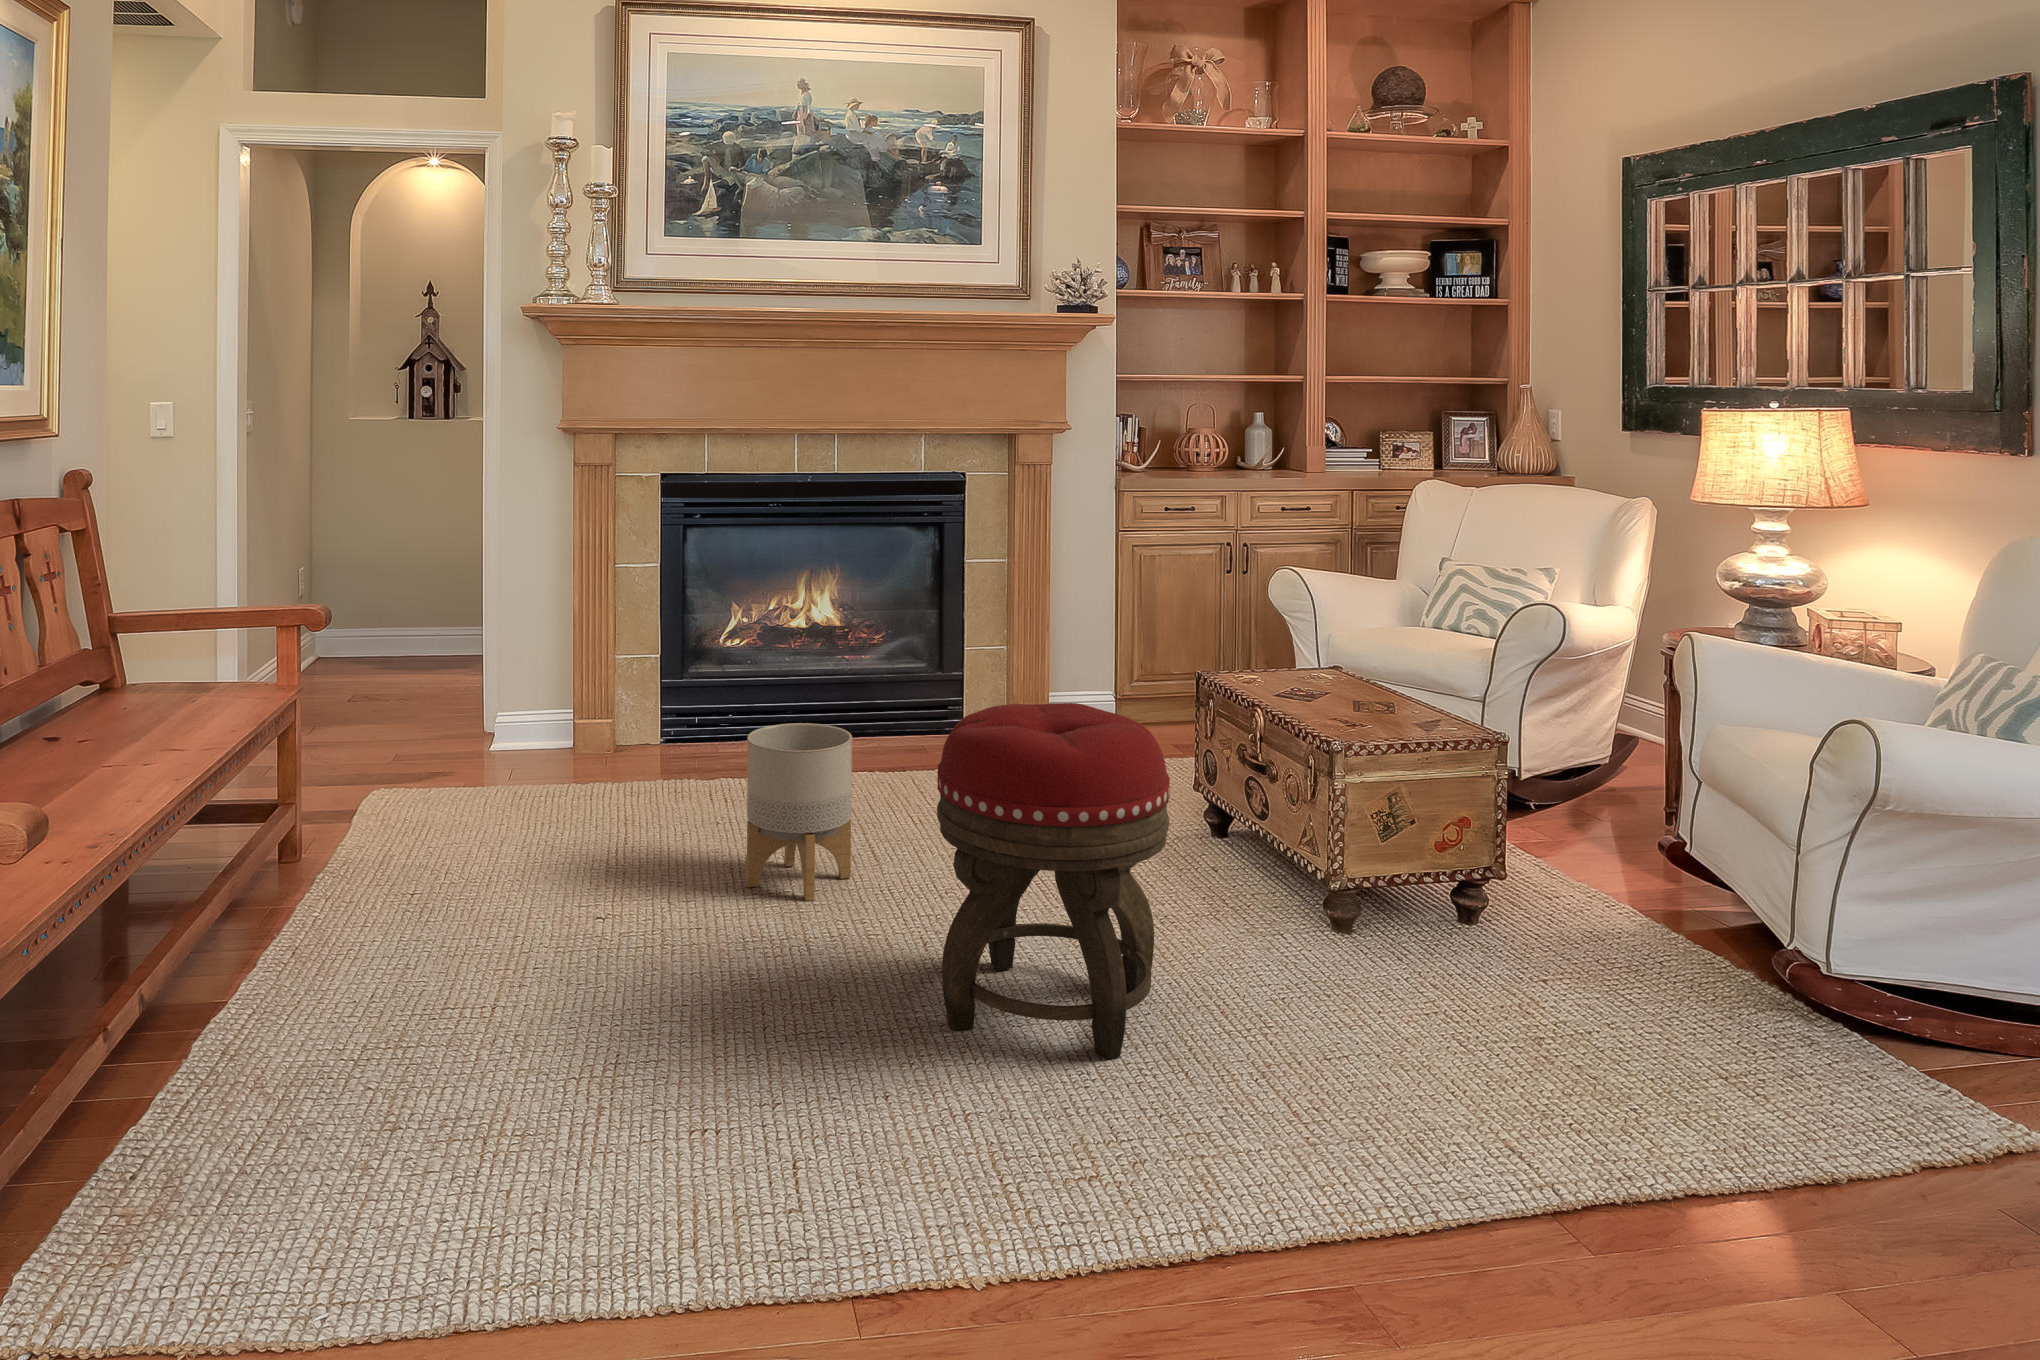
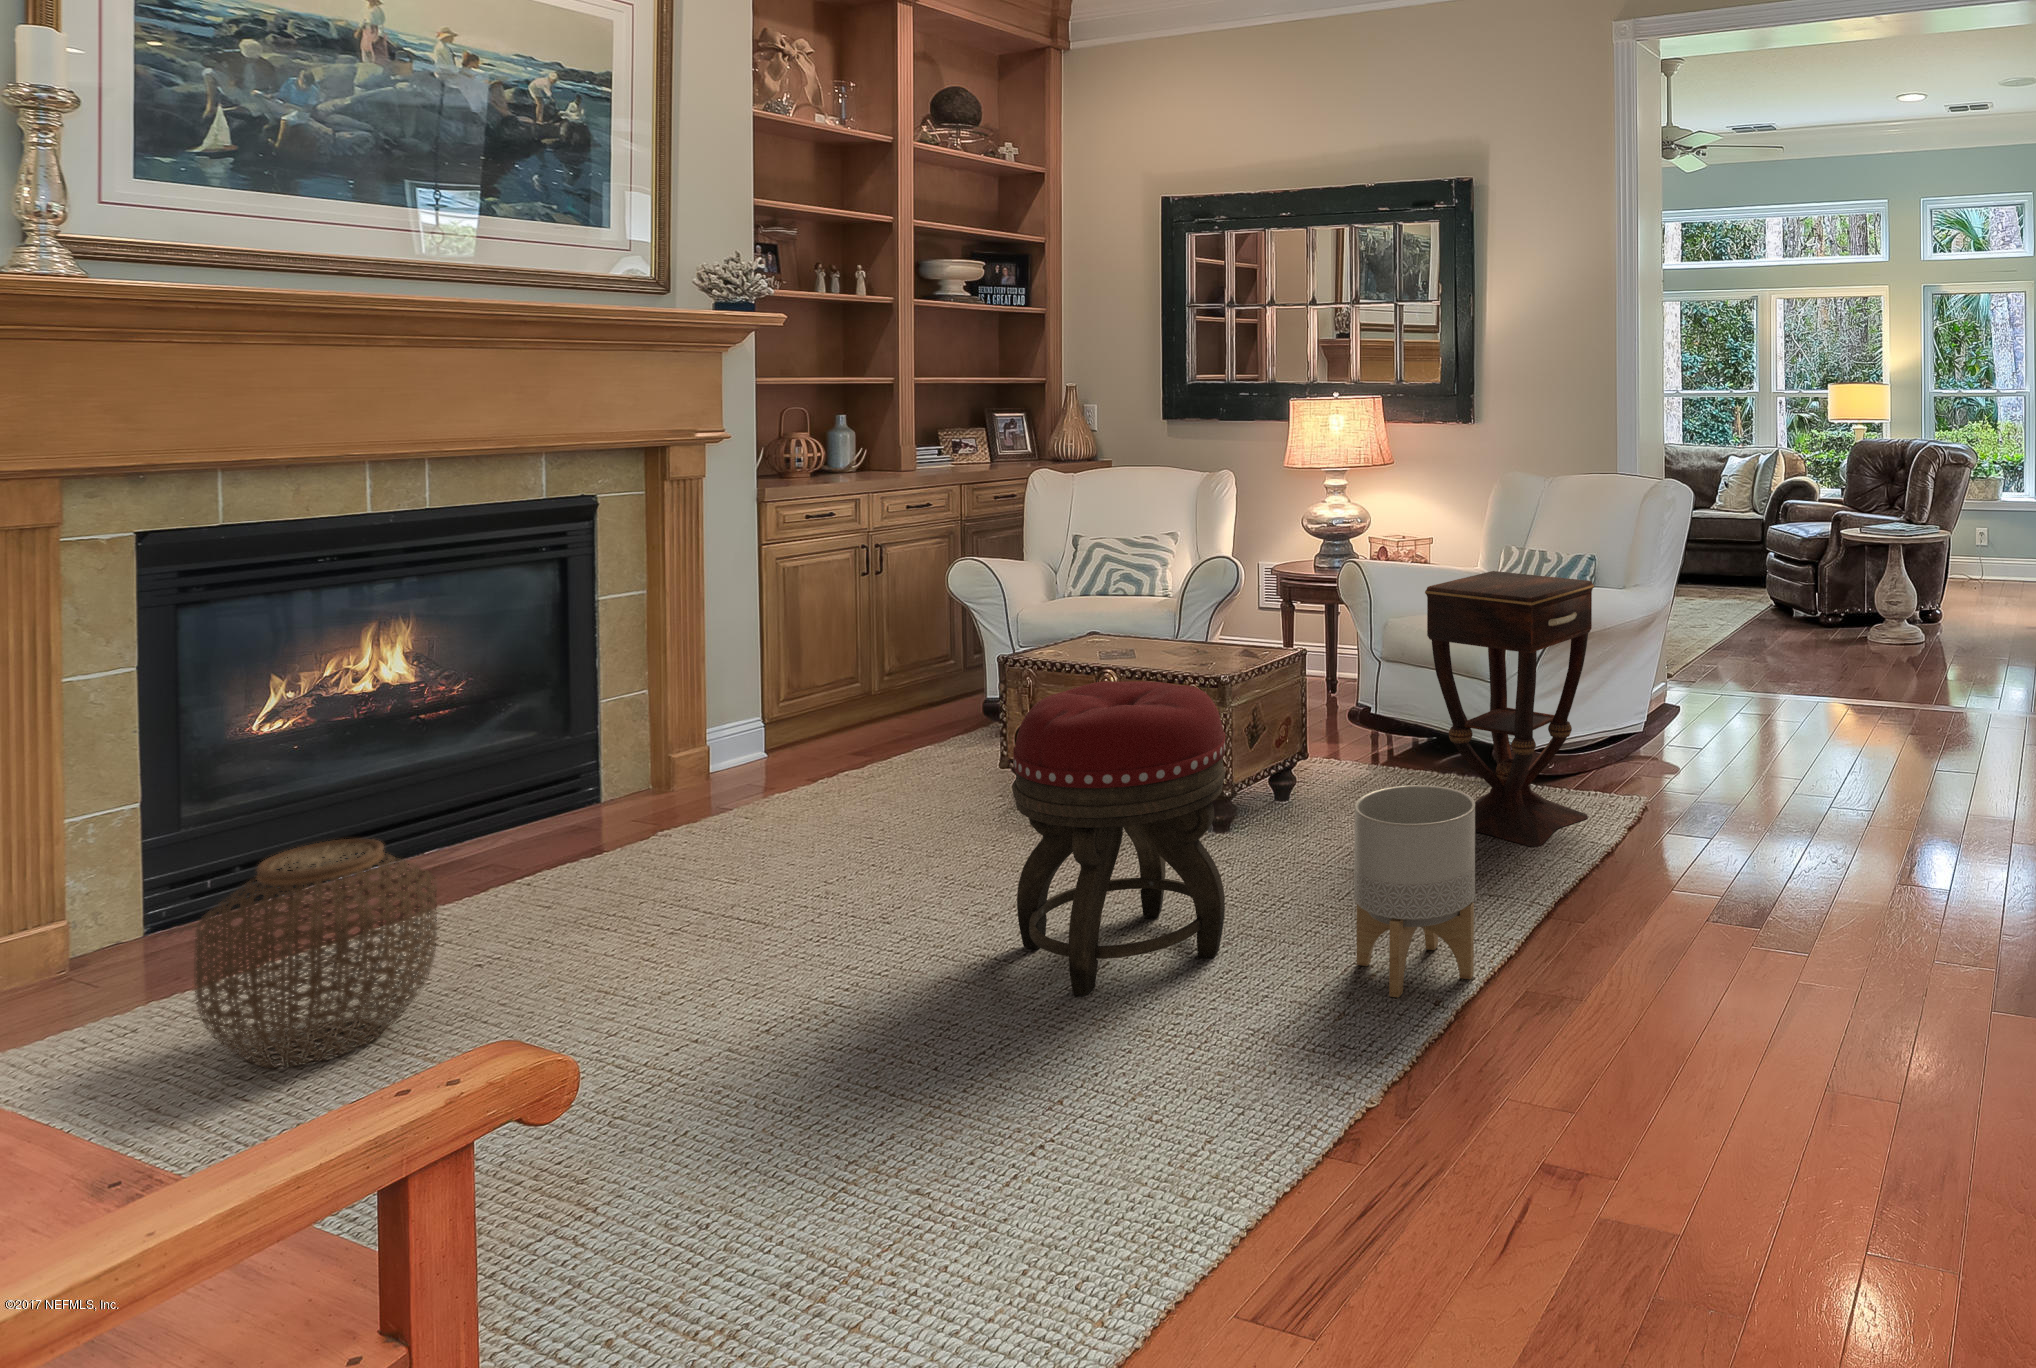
side table: none [1605,684,1938,1159] -> present [1425,571,1594,847]
woven basket: none [544,692,674,844] -> present [194,839,437,1068]
planter: present [747,723,852,901] -> present [1354,785,1475,998]

